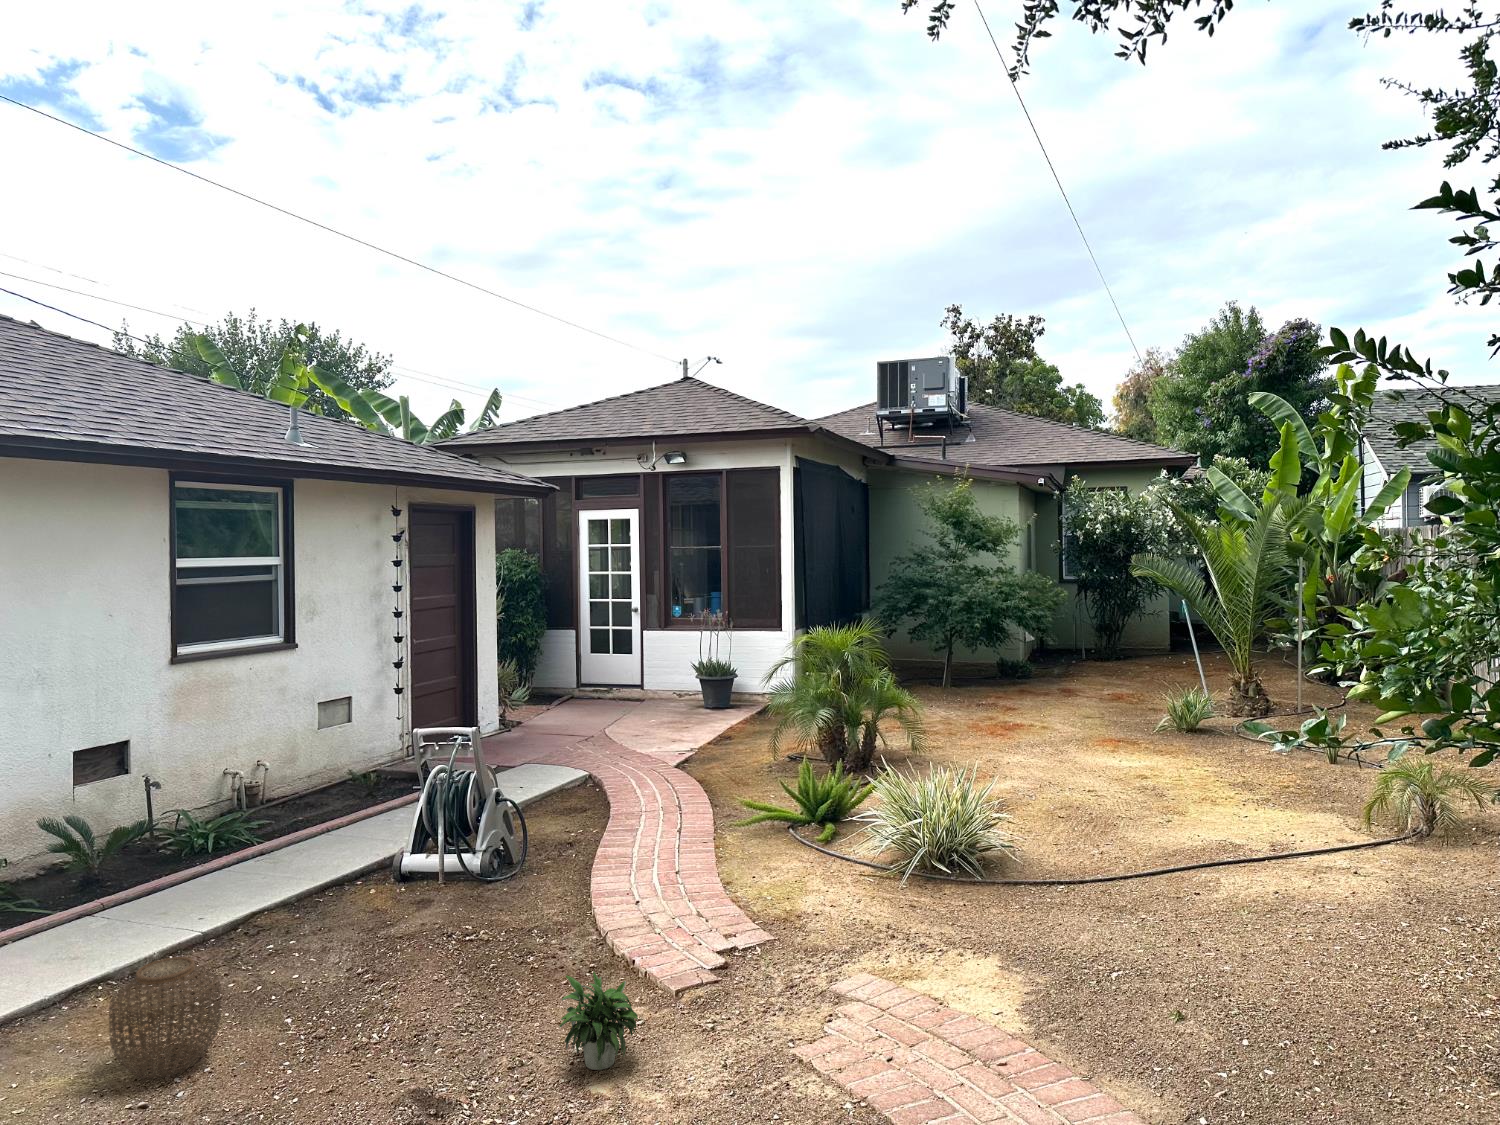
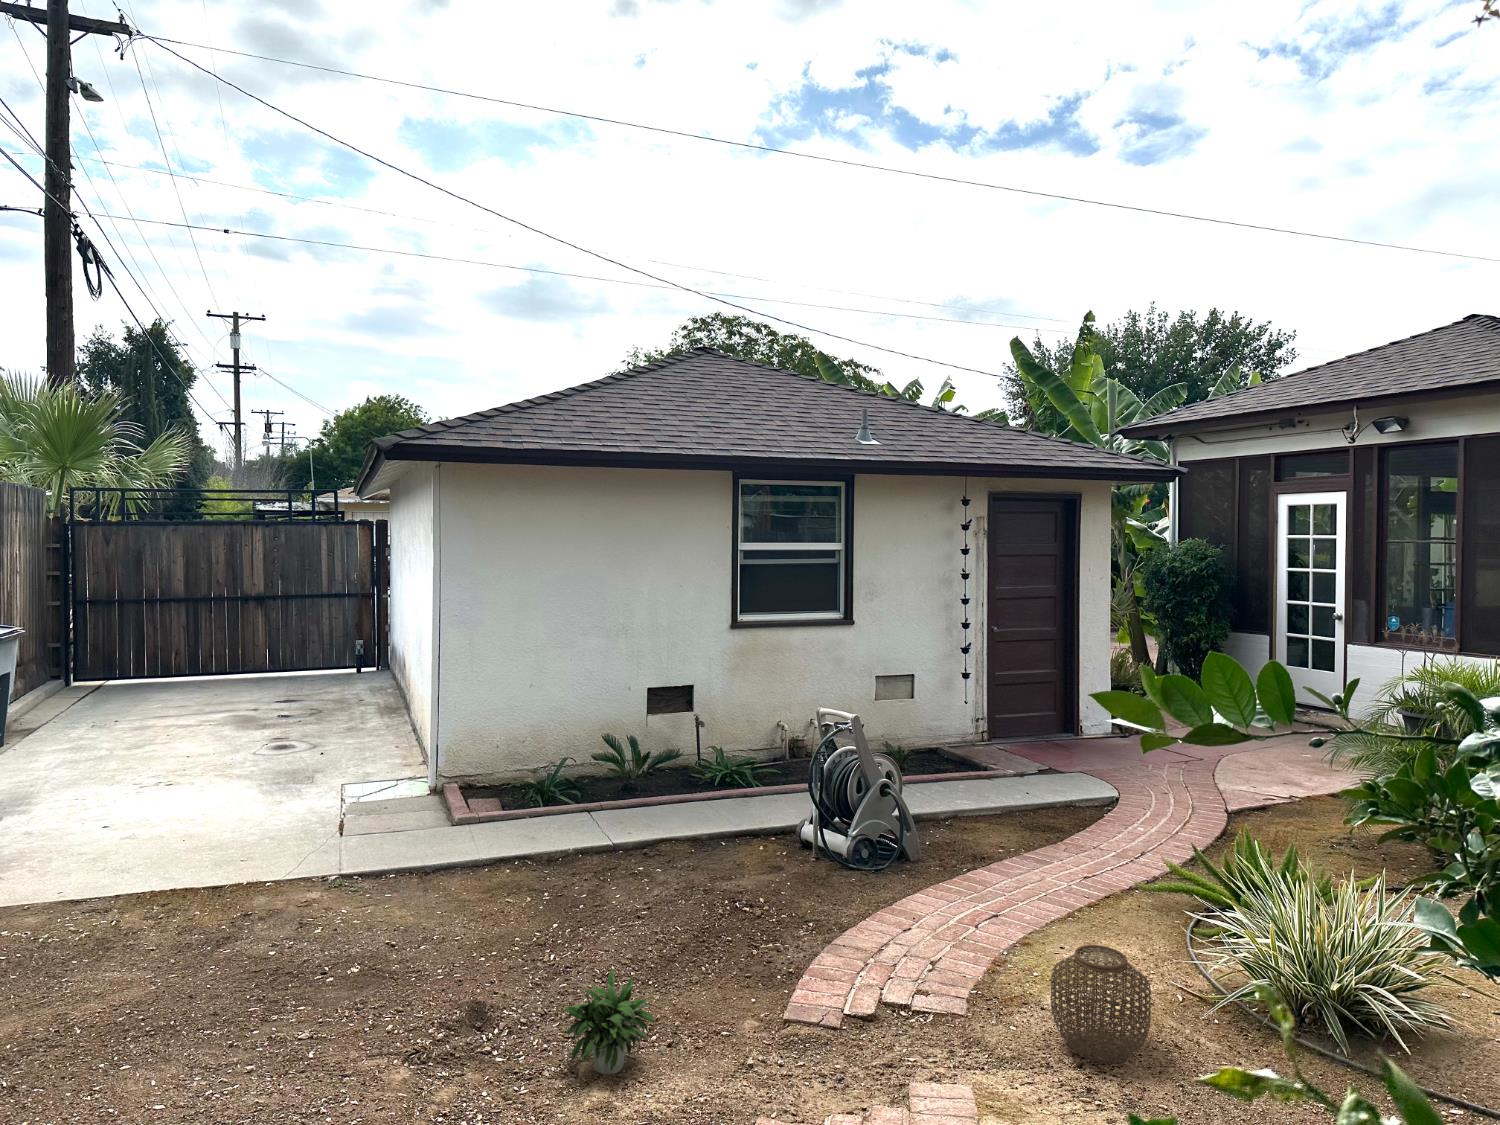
woven basket: present [109,957,221,1078] -> present [1051,945,1151,1064]

